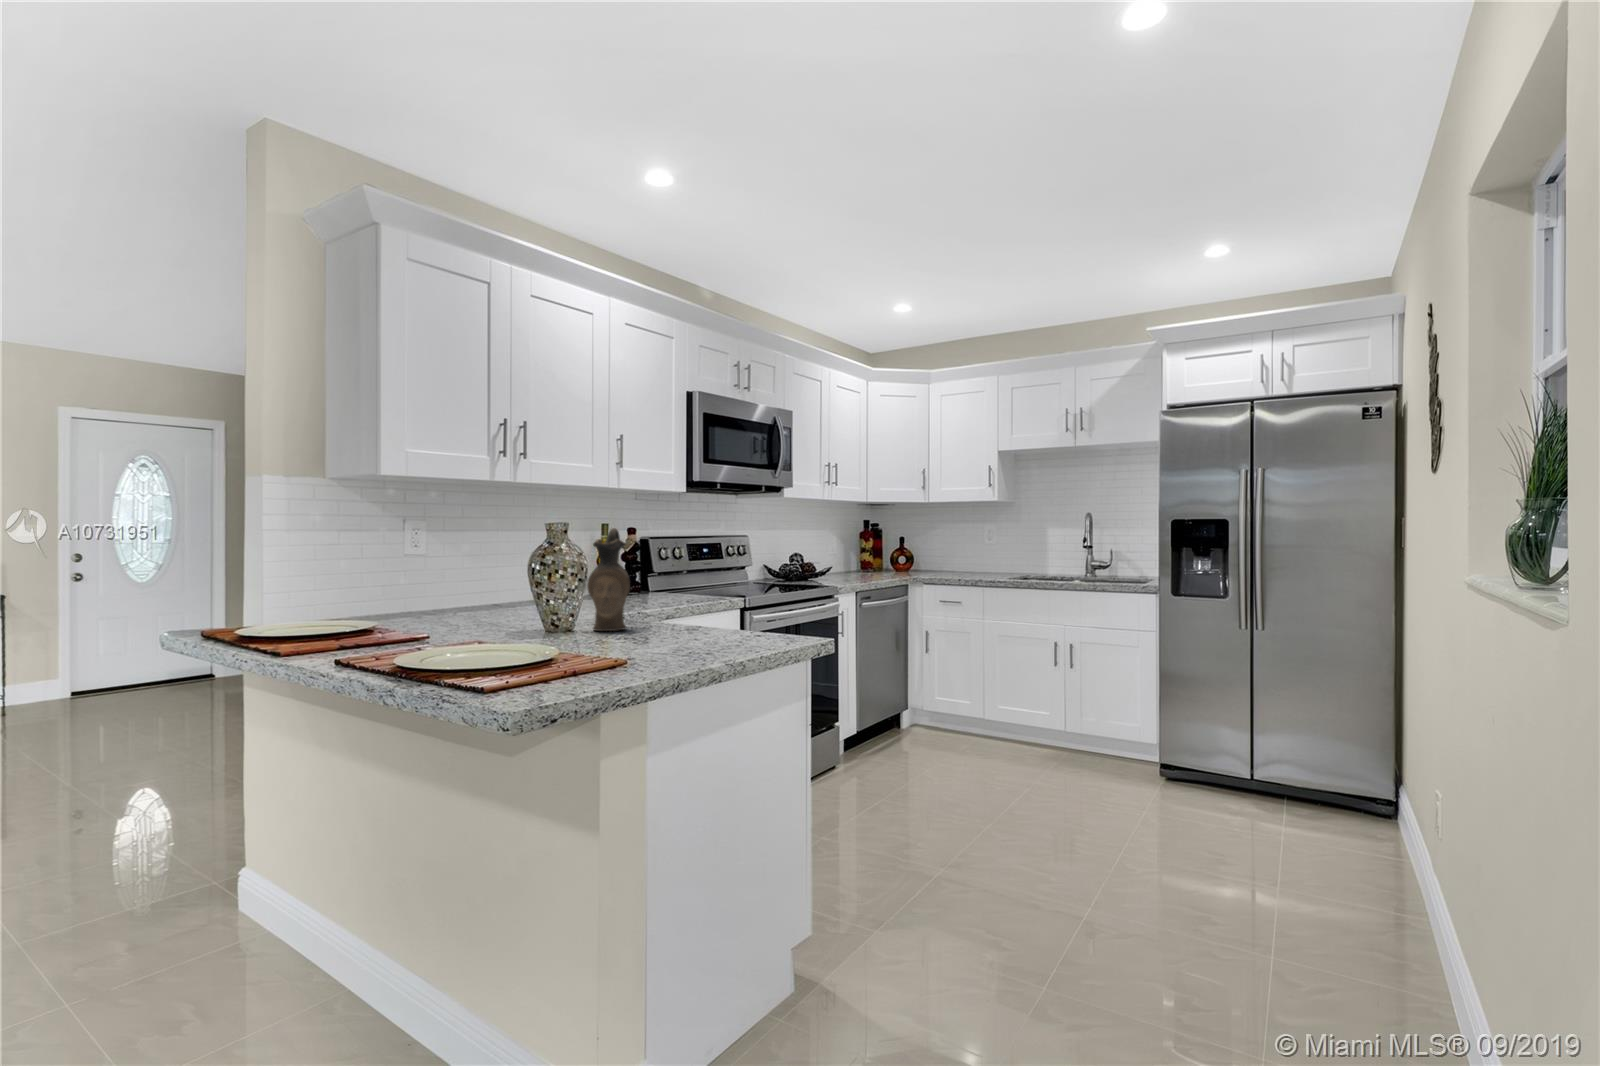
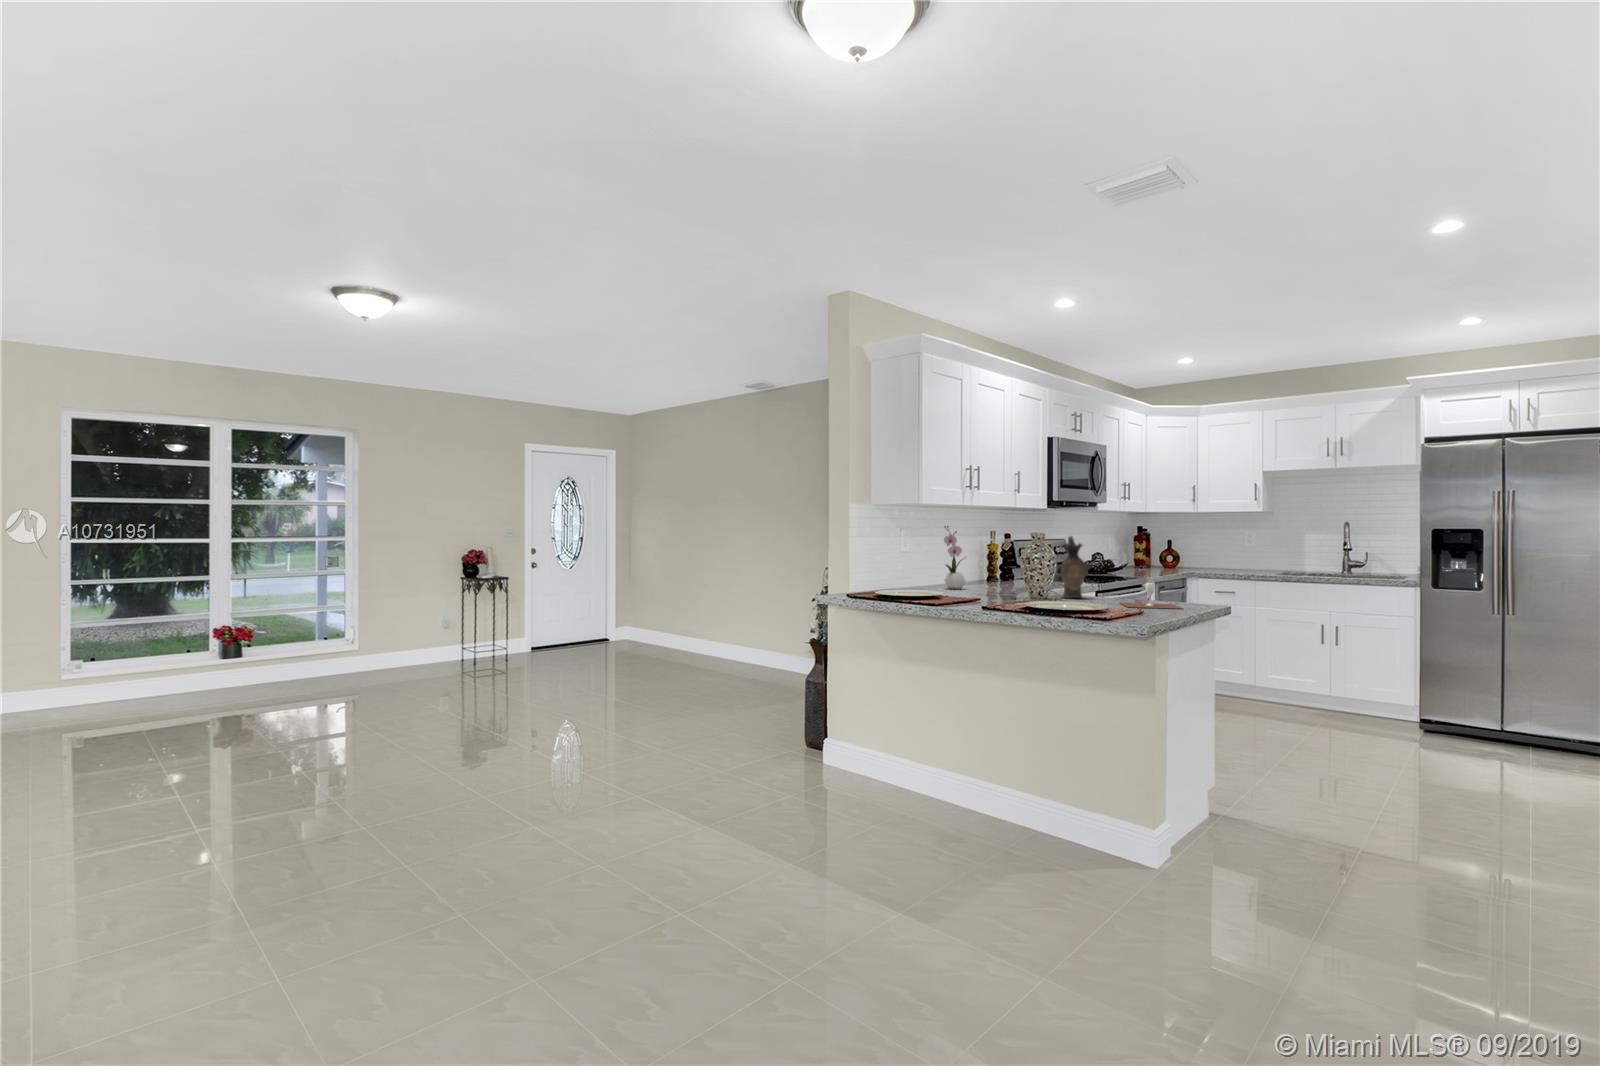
flower arrangement: none [458,513,506,614] -> present [944,526,965,589]
wine glass: none [627,608,732,655] -> present [1120,583,1182,609]

